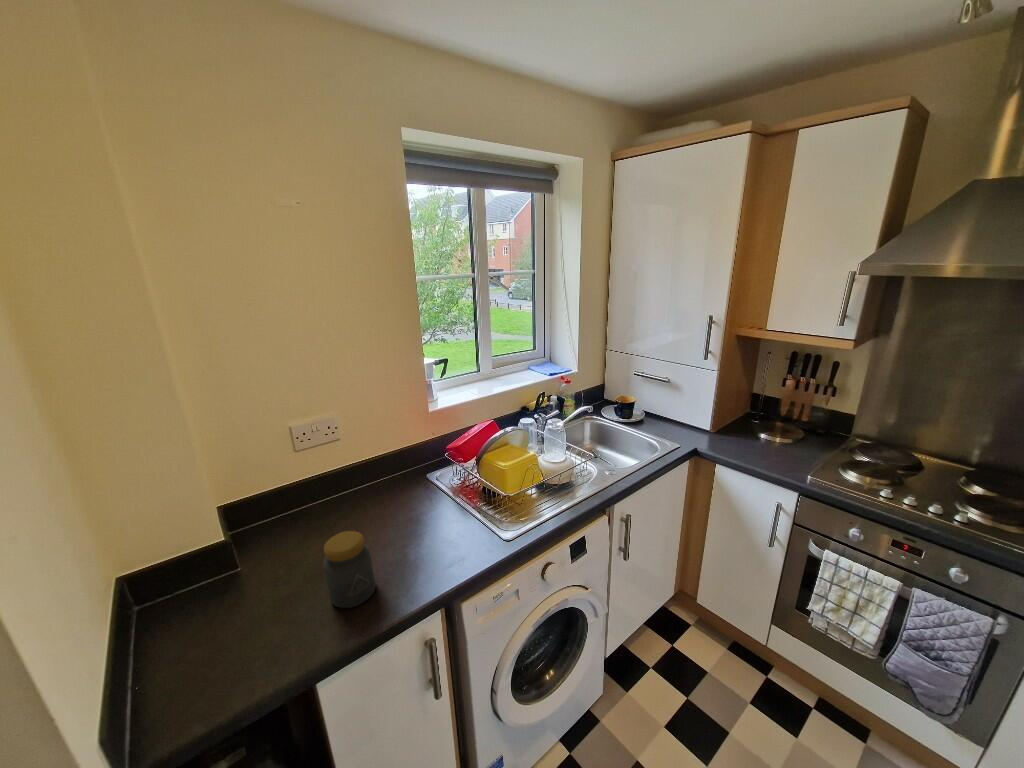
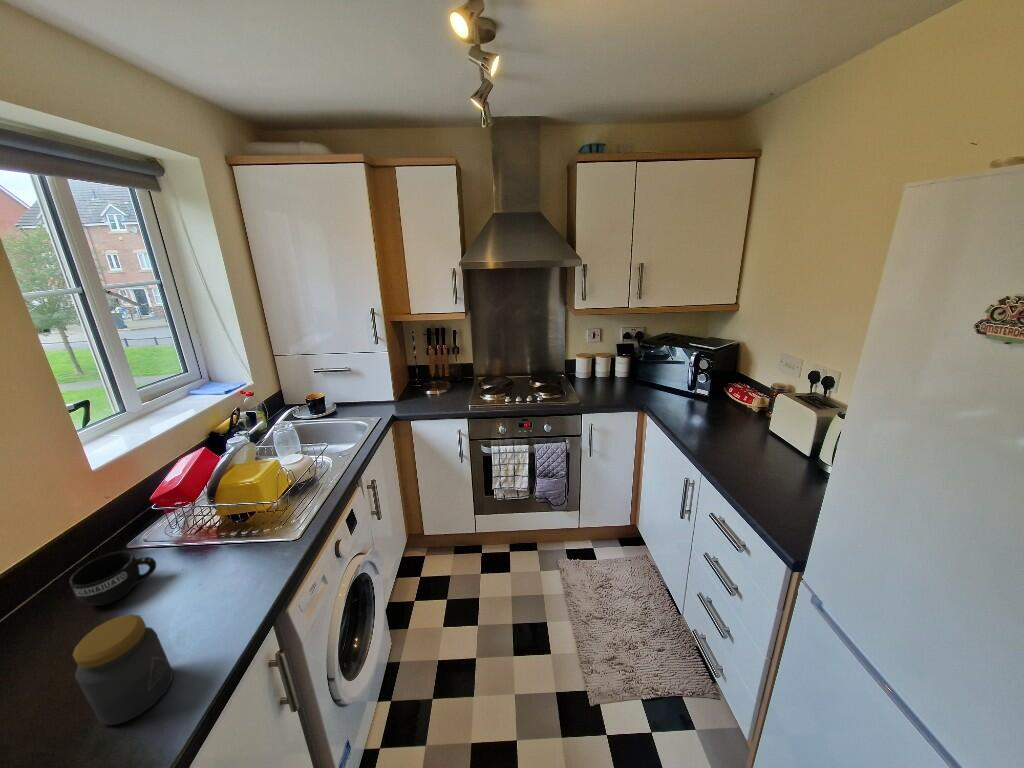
mug: none [382,477,426,513] -> present [70,551,156,605]

